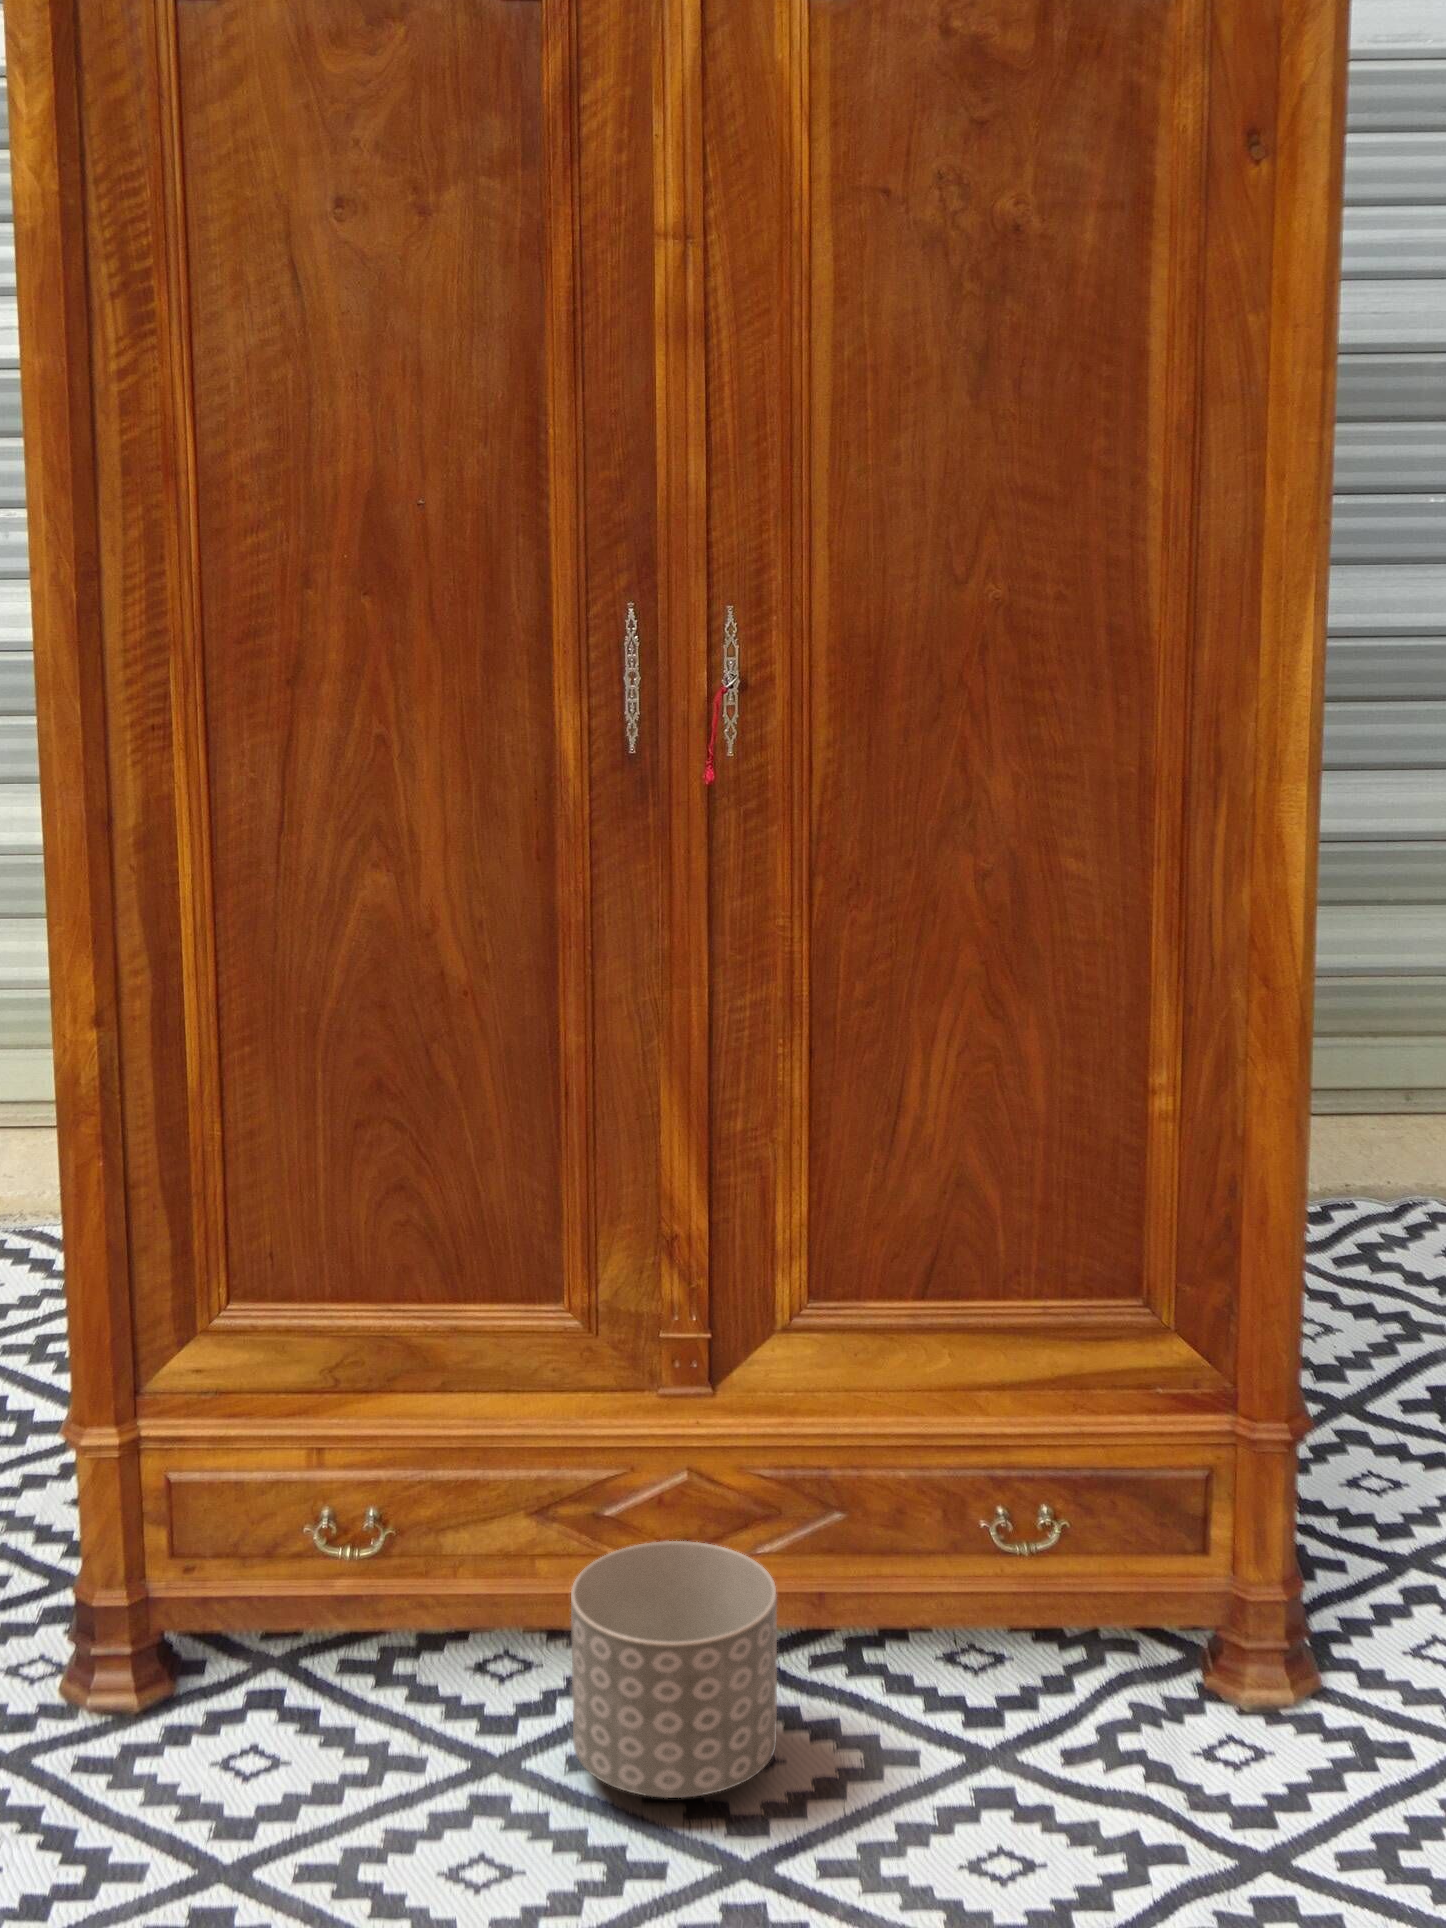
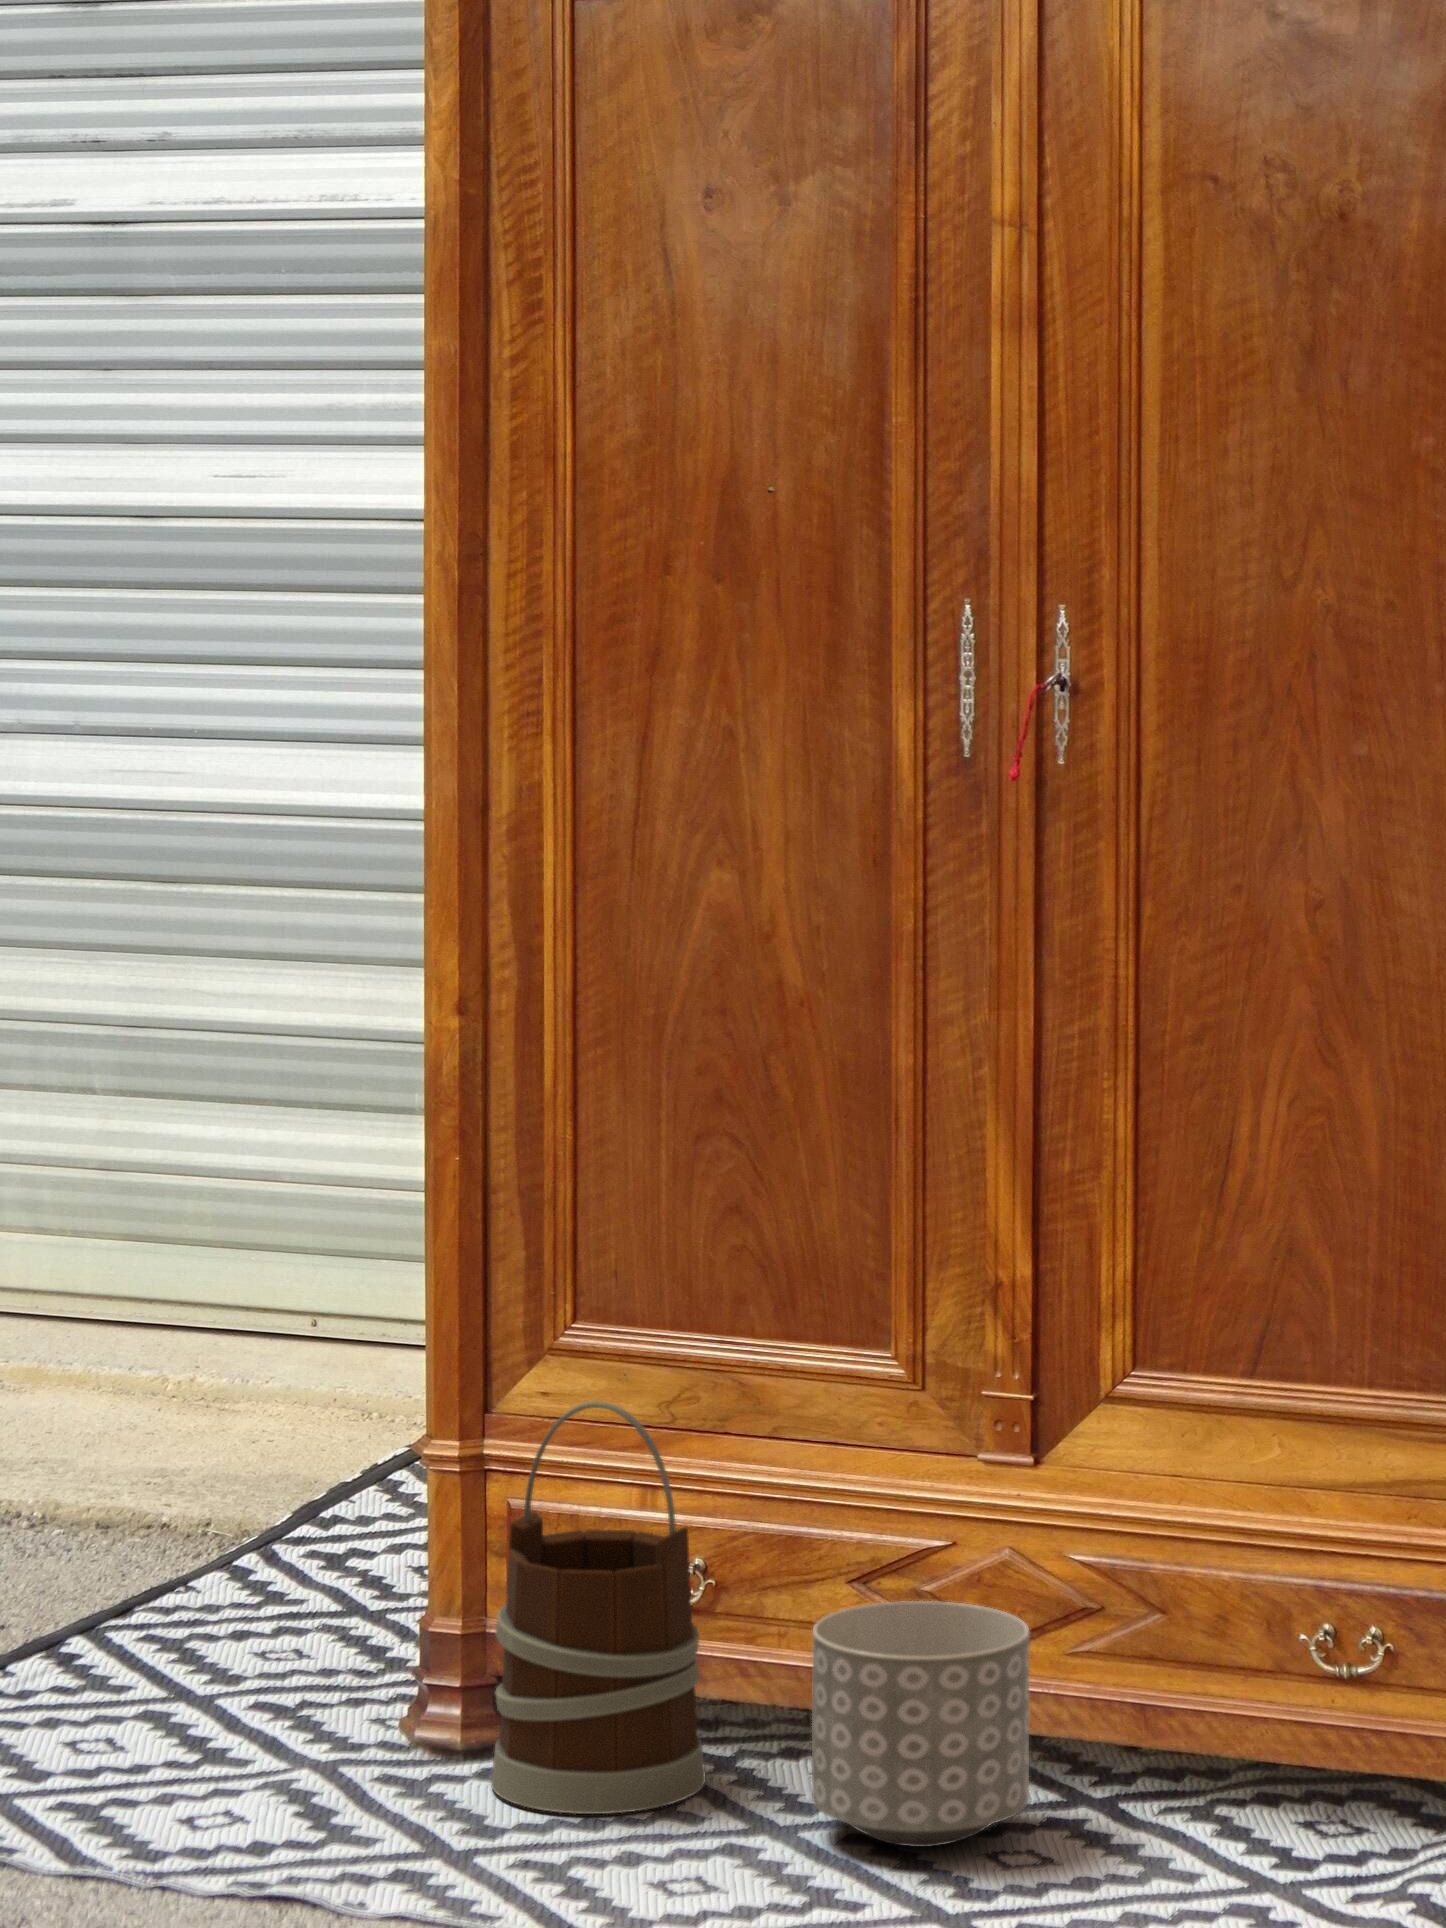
wooden bucket: none [221,1408,430,1814] -> present [491,1401,706,1814]

